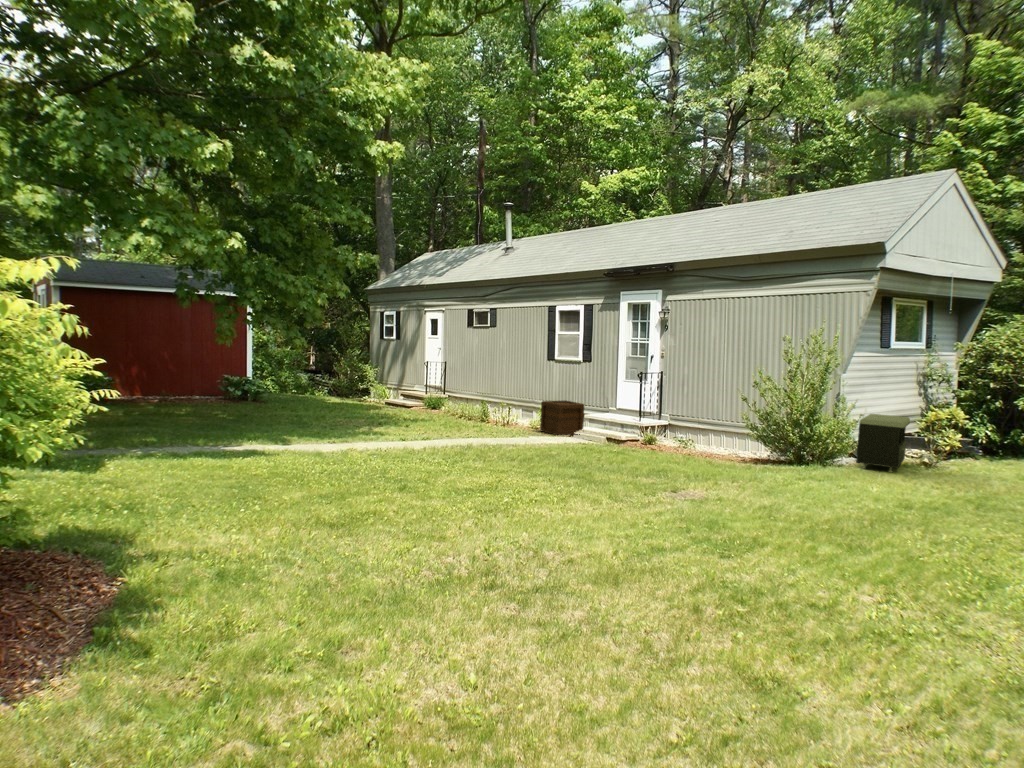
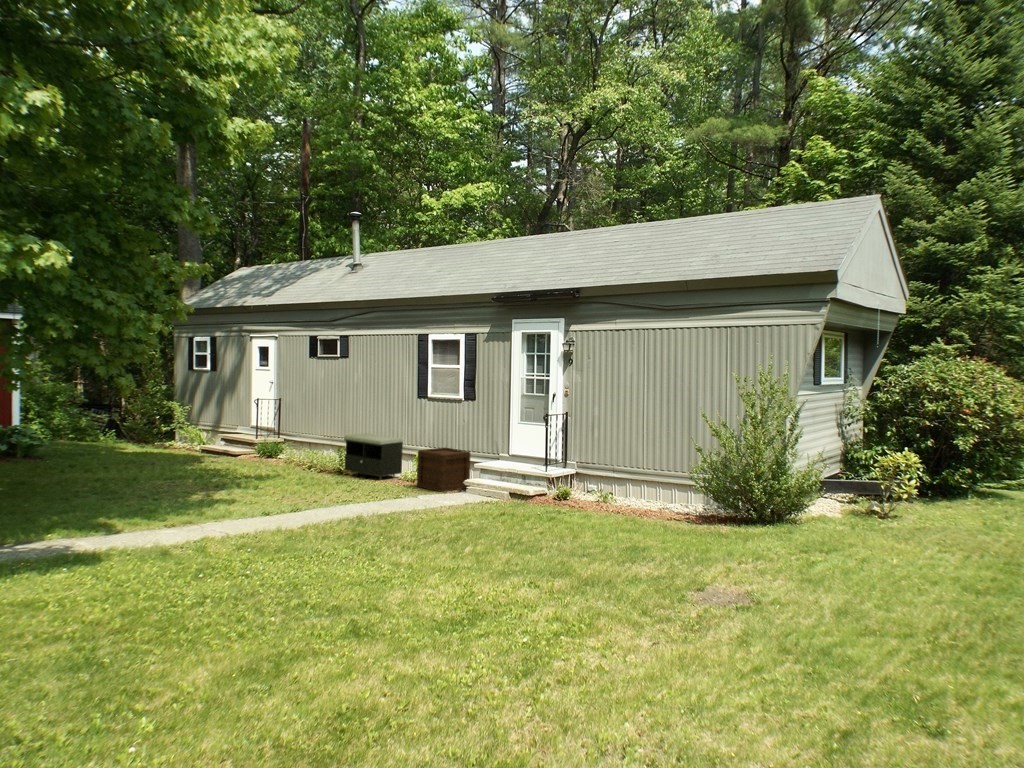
storage bench: present [856,414,910,472] -> present [344,433,403,480]

